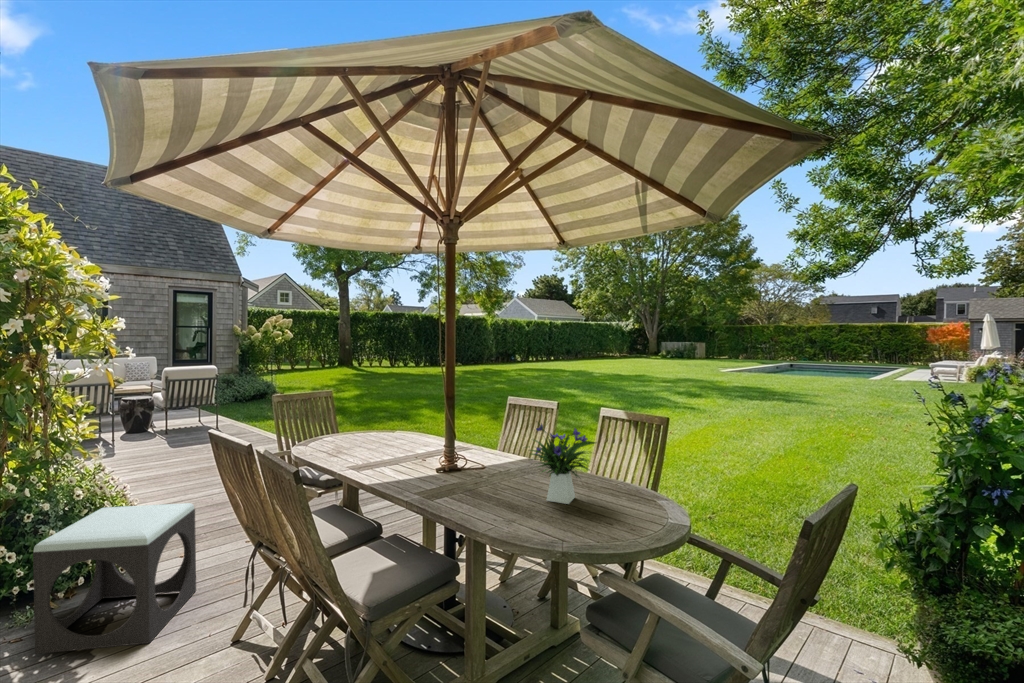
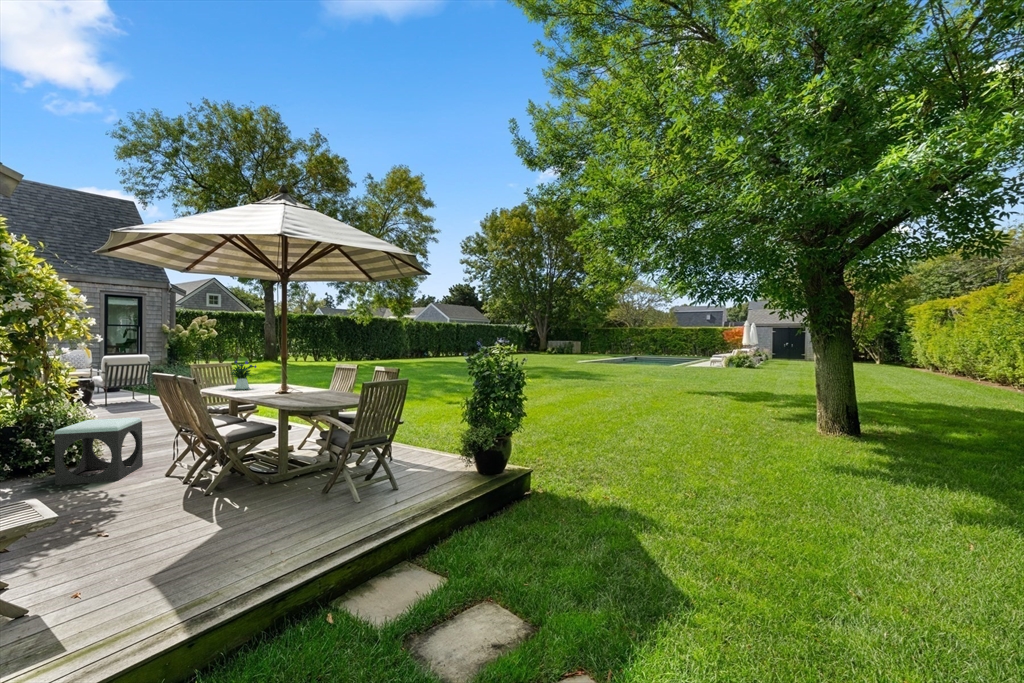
flower arrangement: present [530,423,595,504] -> present [230,360,256,389]

